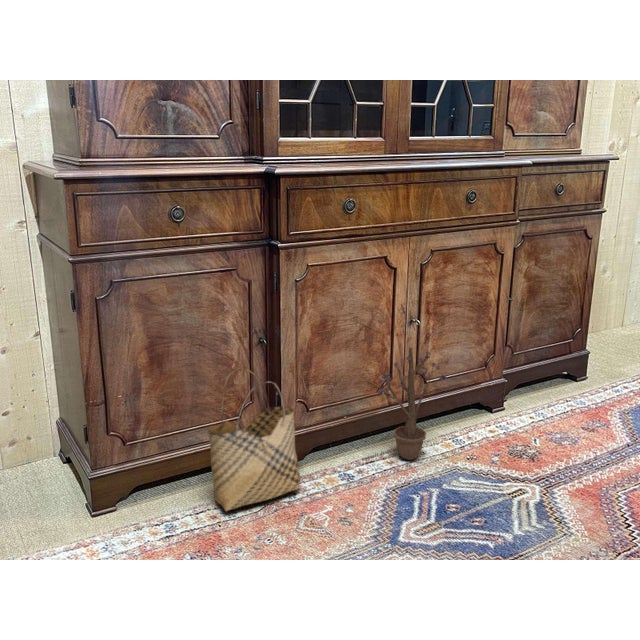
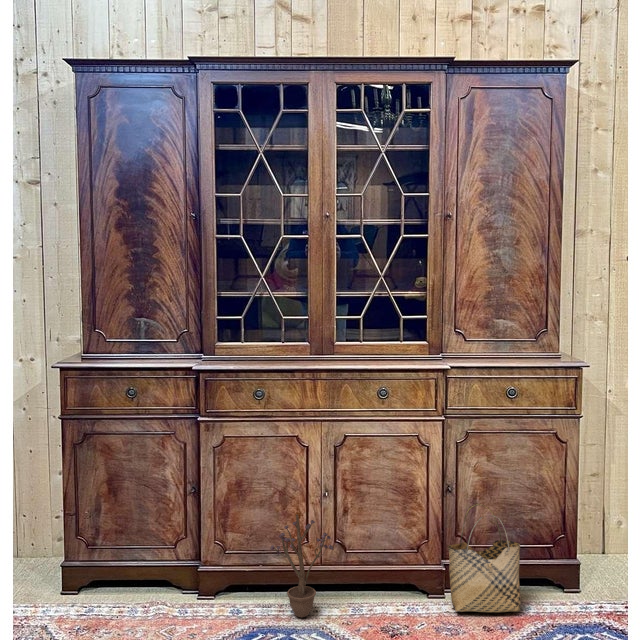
woven basket: present [207,367,300,511] -> present [448,504,521,612]

